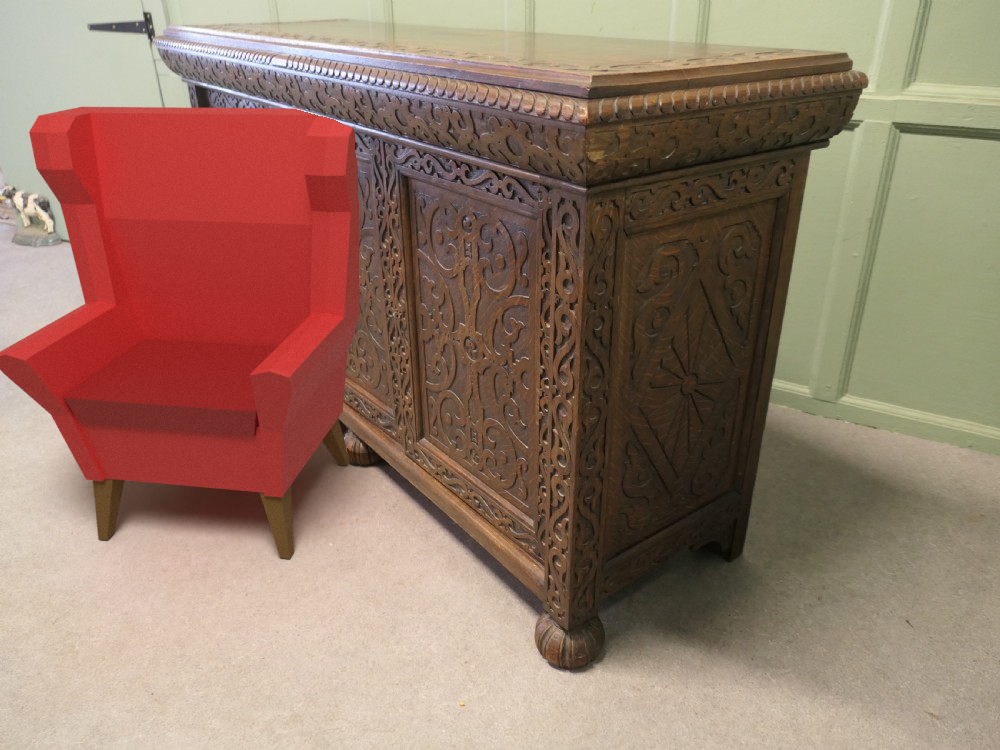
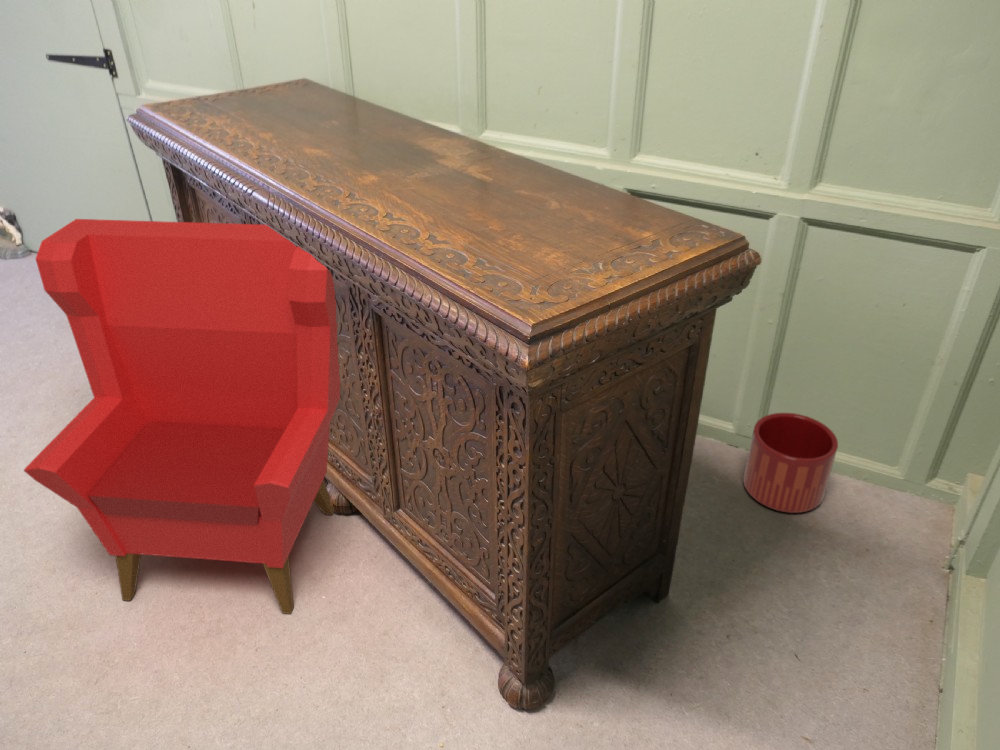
planter: none [826,364,943,477] -> present [743,413,838,513]

